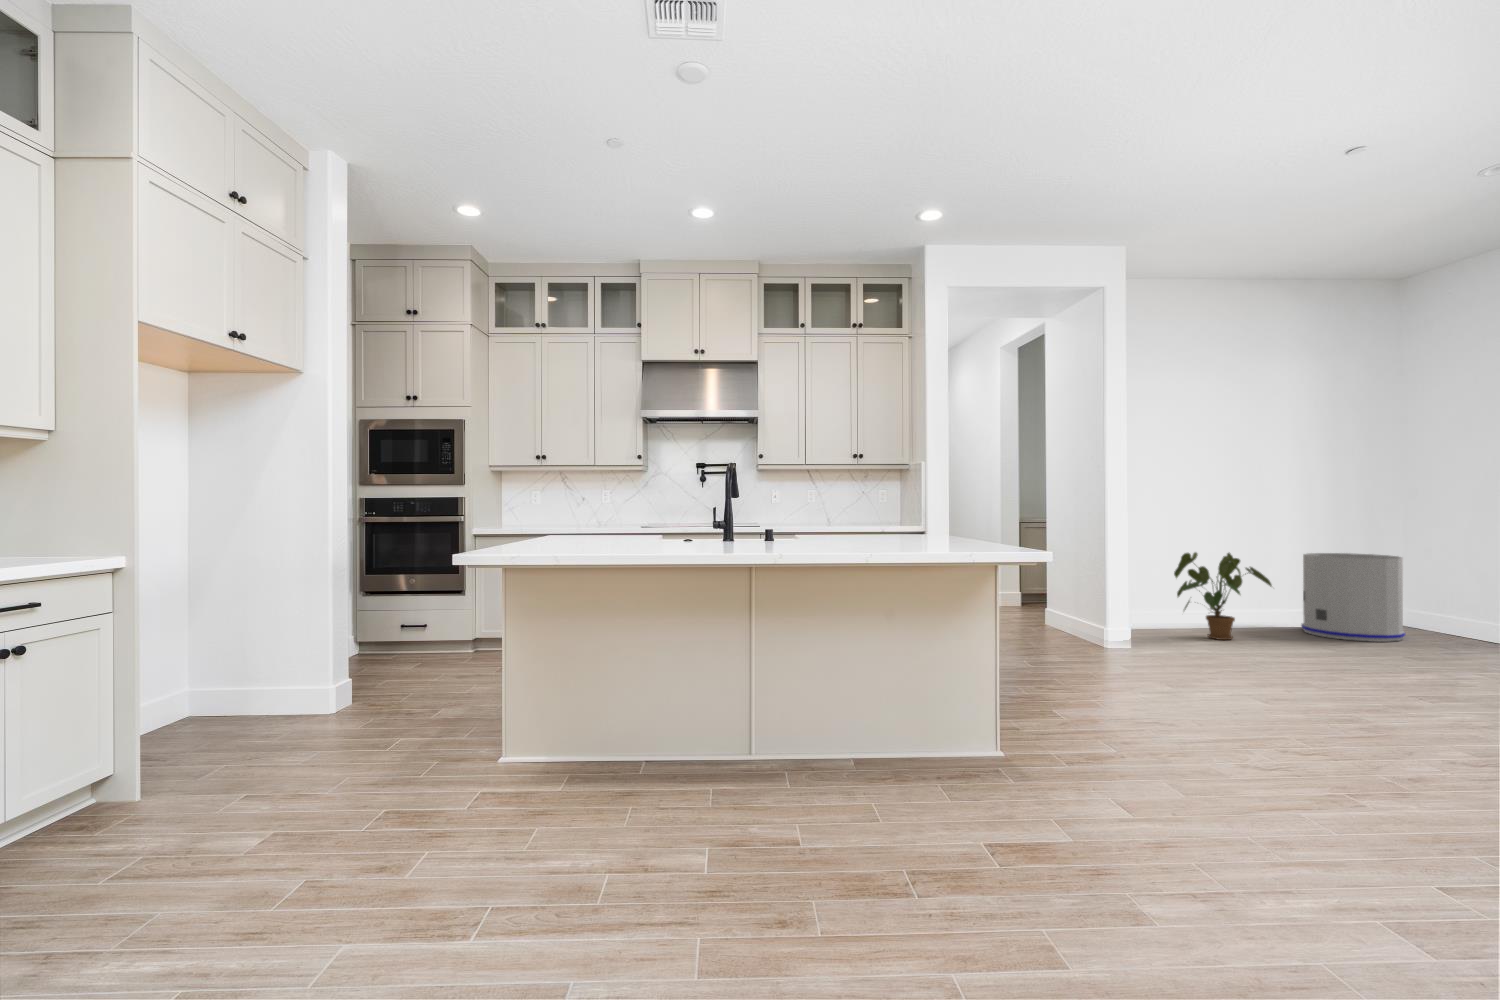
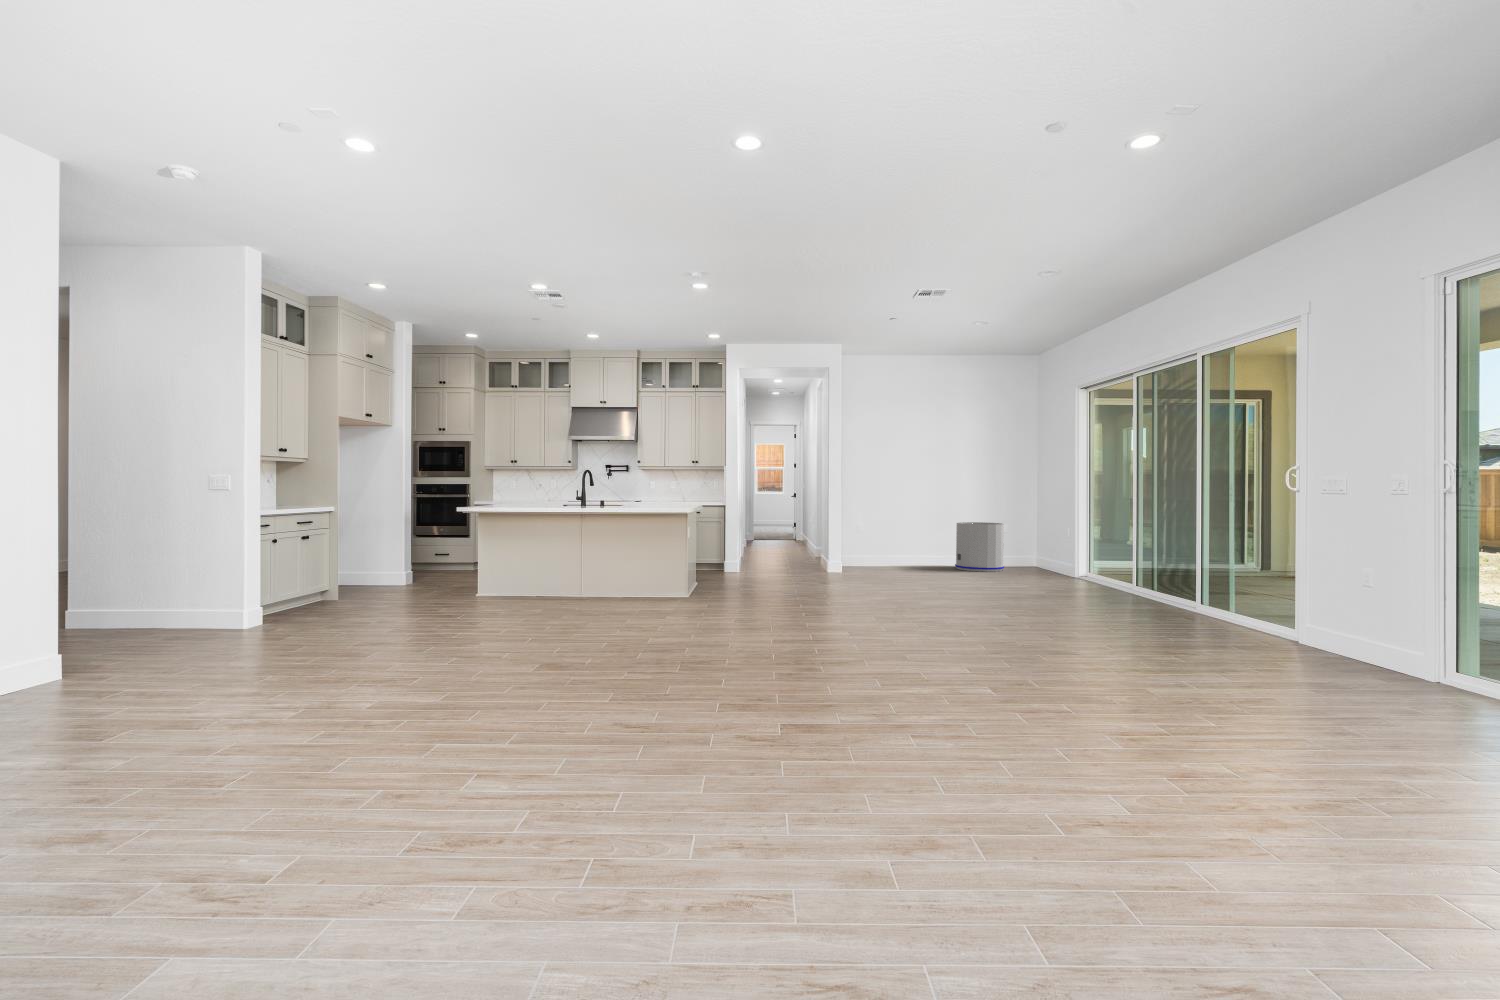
house plant: present [1174,552,1272,640] -> none [876,520,930,570]

